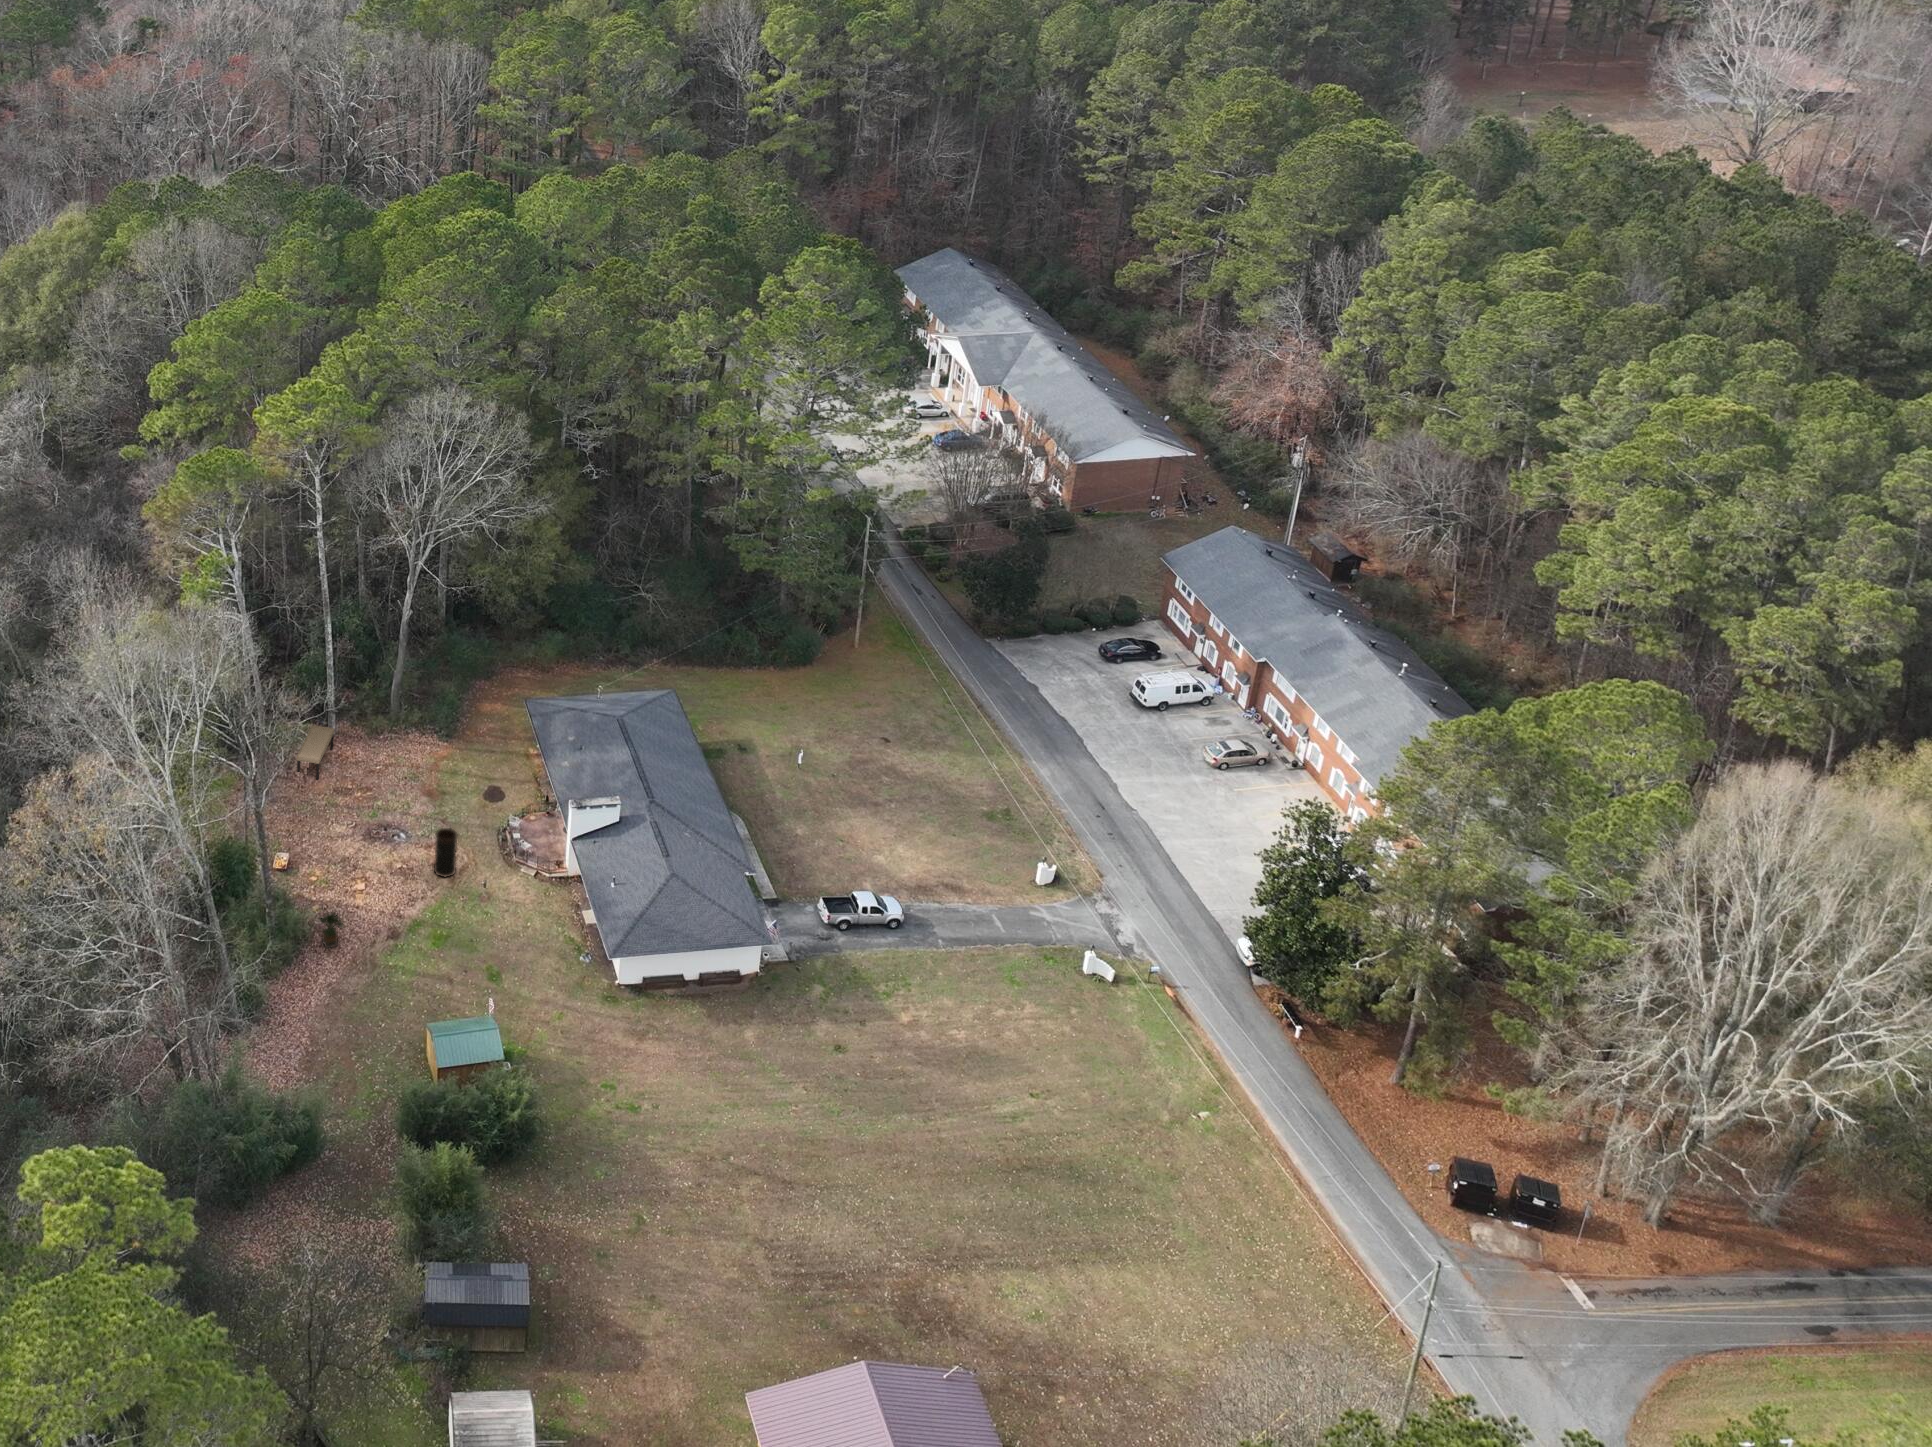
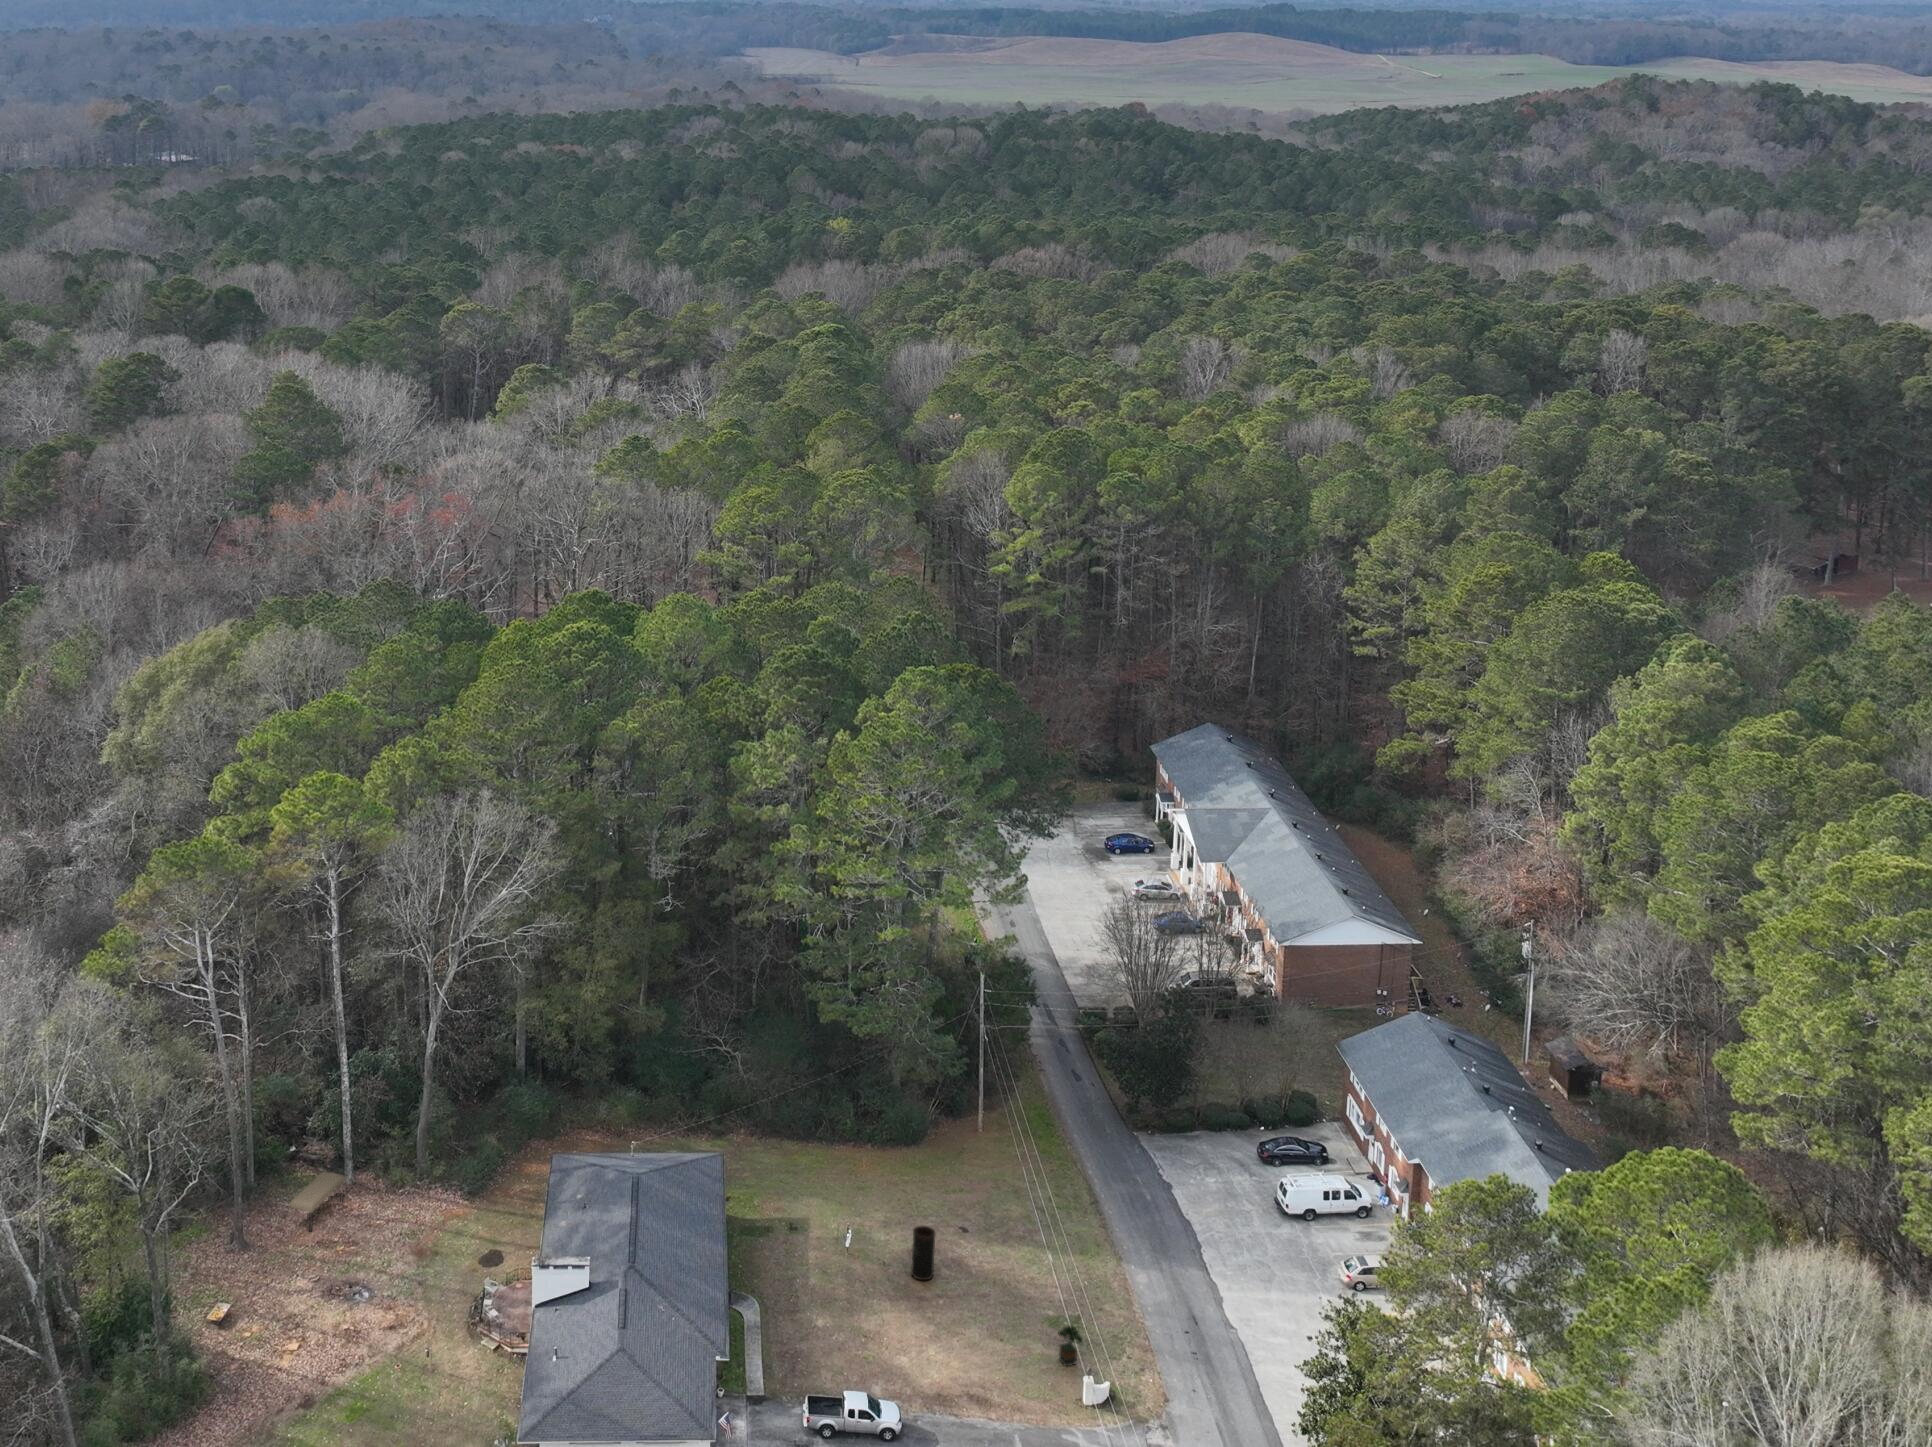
trash can: present [434,828,457,877] -> present [911,1226,935,1280]
potted tree: present [321,912,344,948] -> present [1058,1326,1083,1366]

